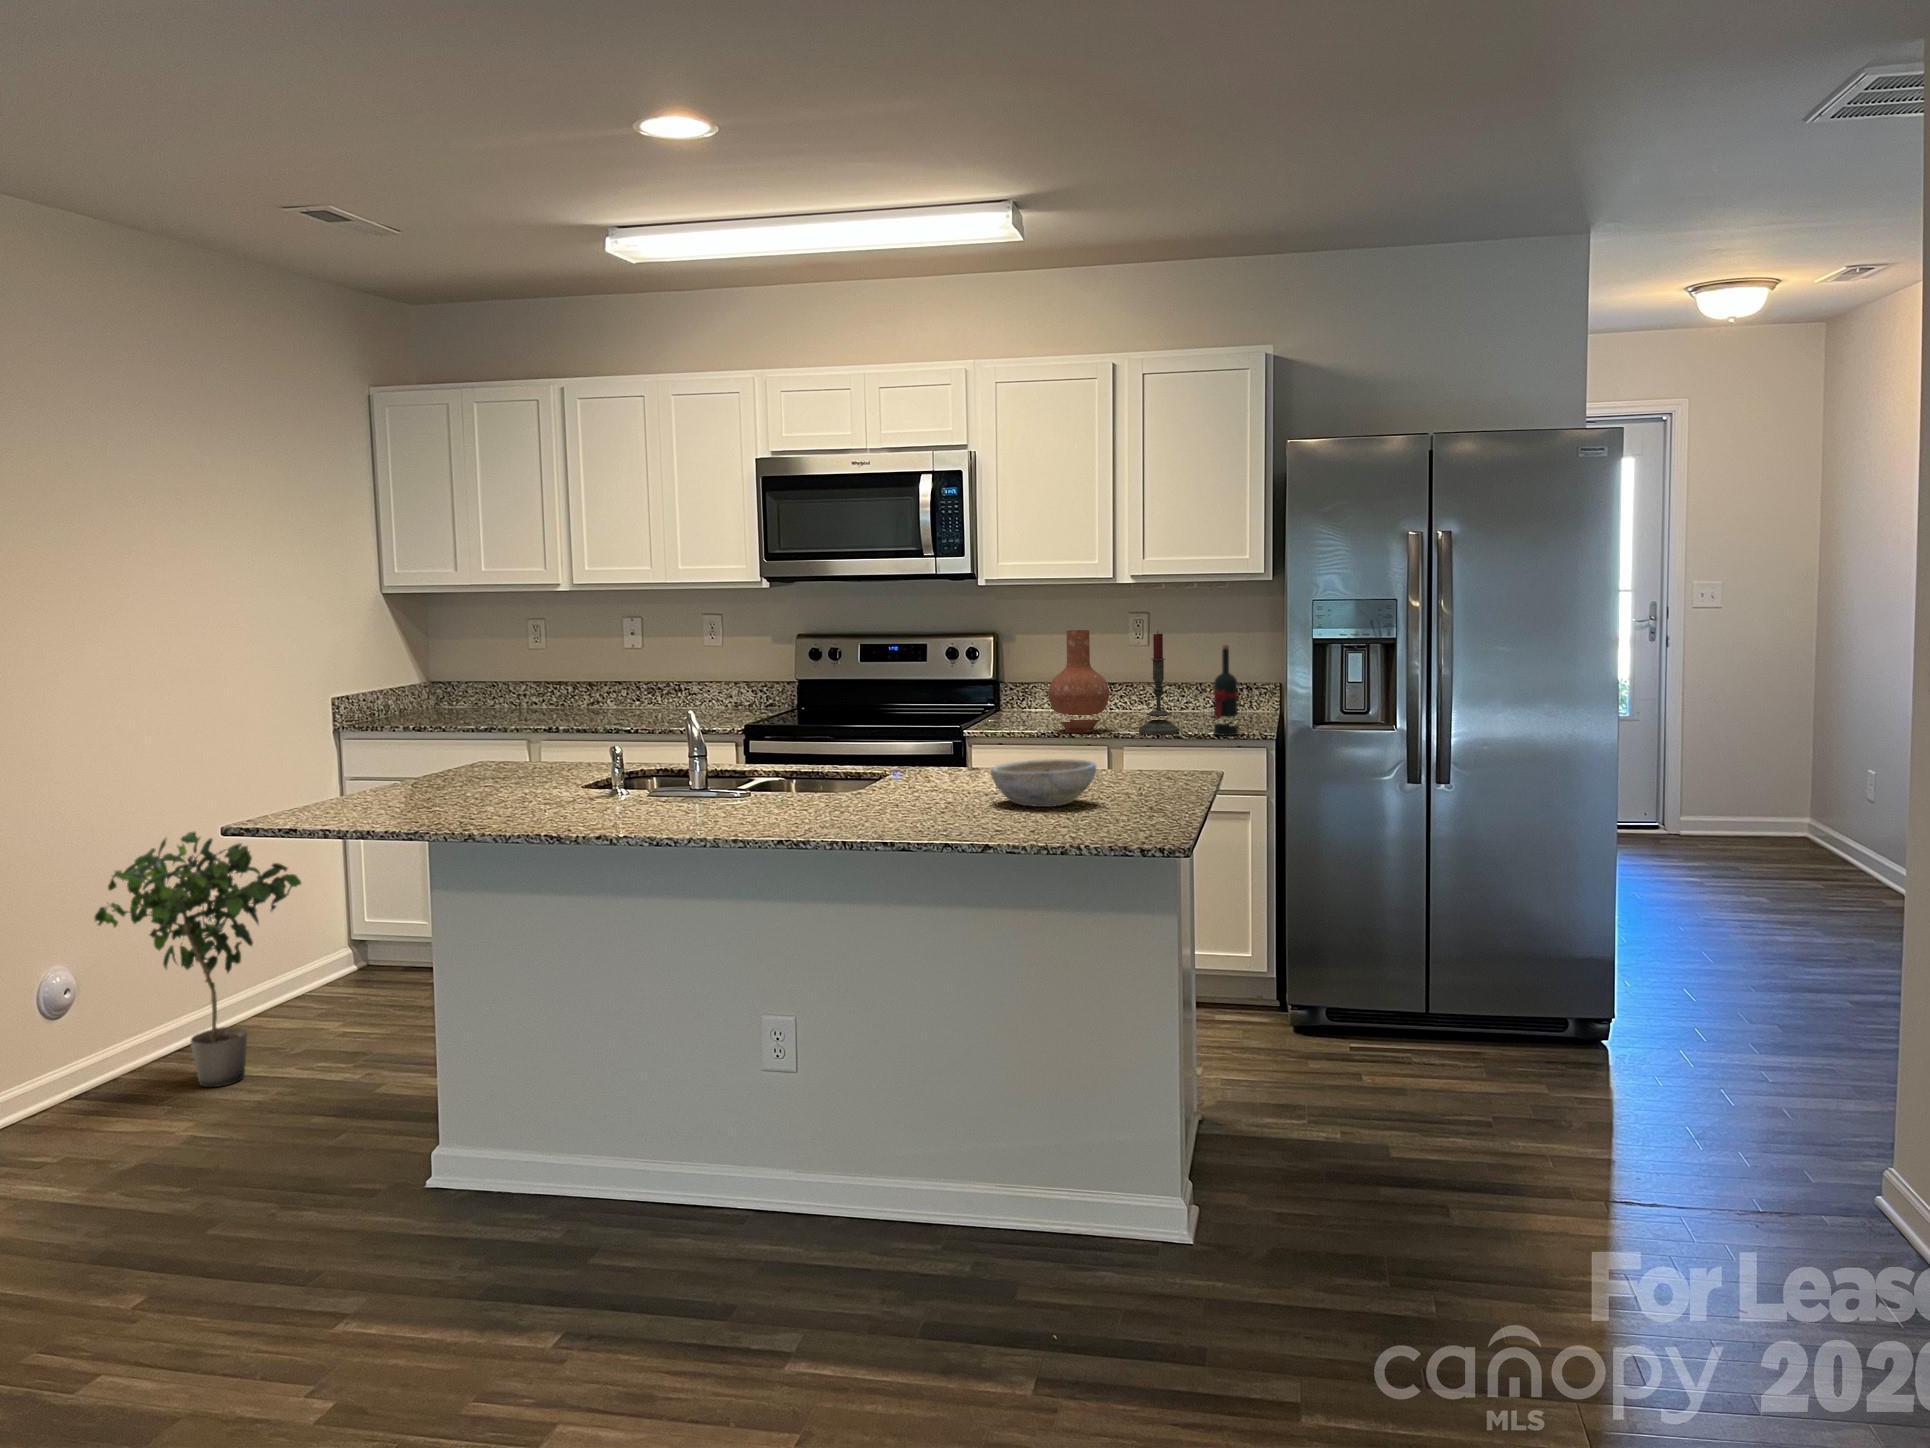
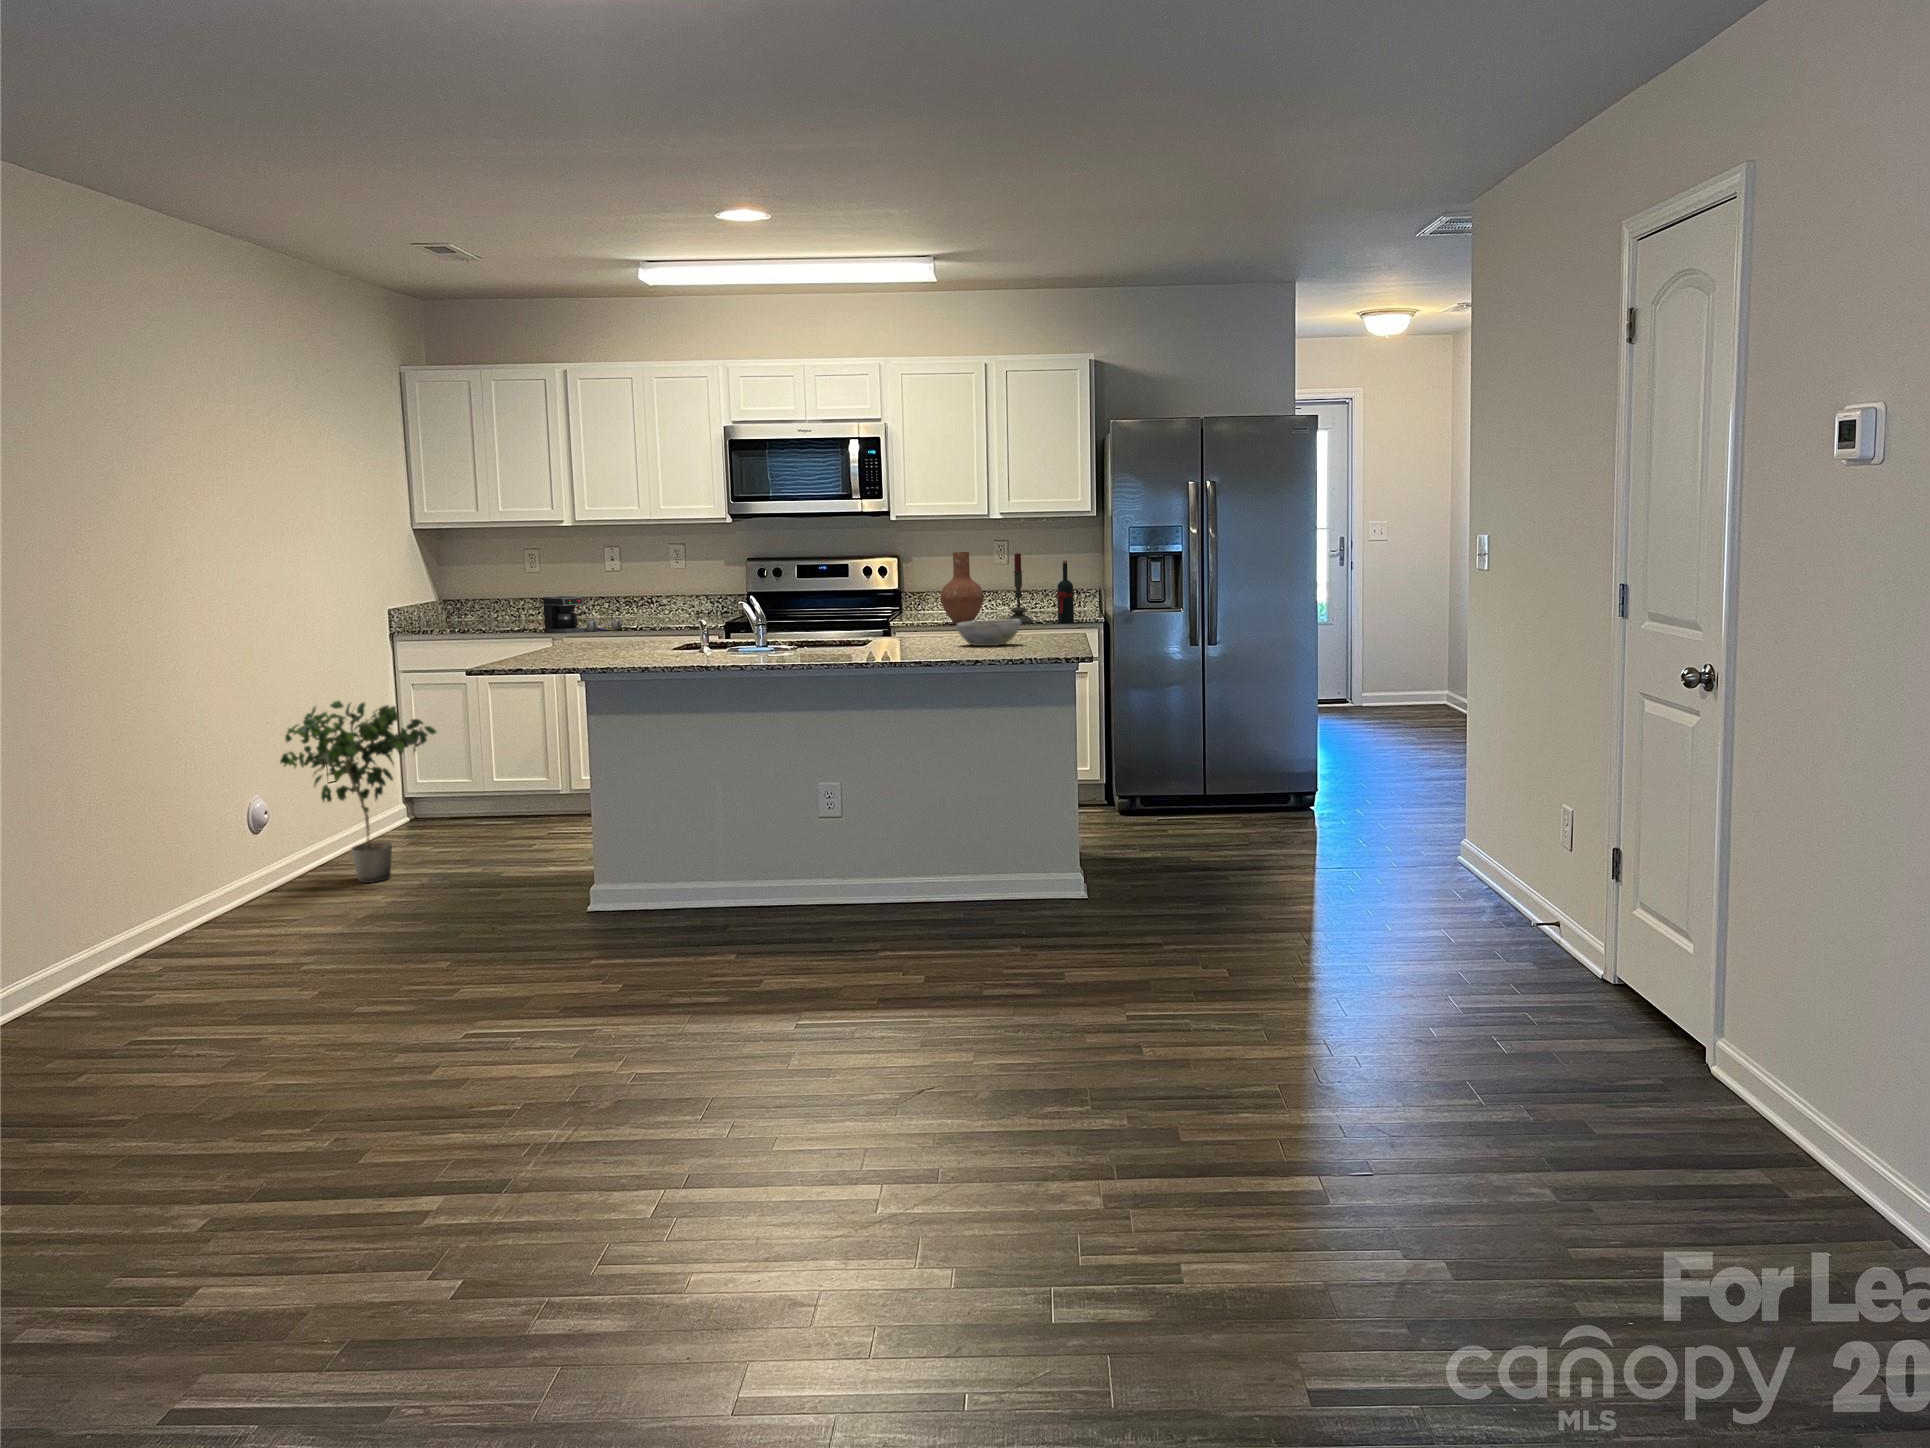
coffee maker: none [531,681,635,733] -> present [543,596,622,633]

